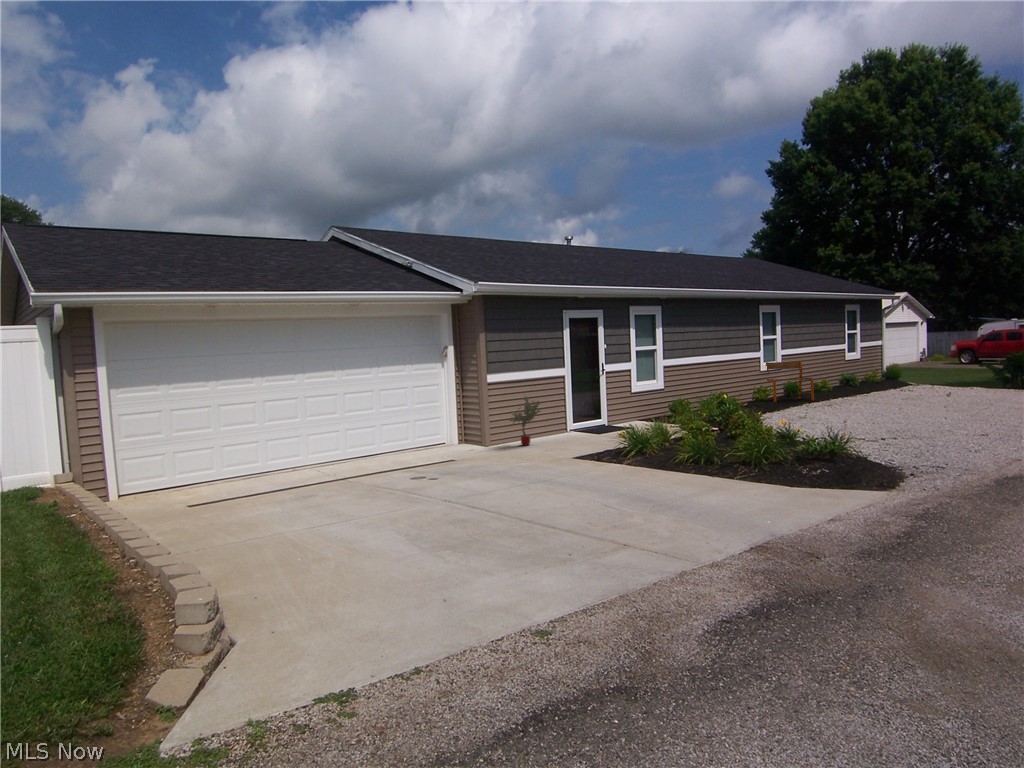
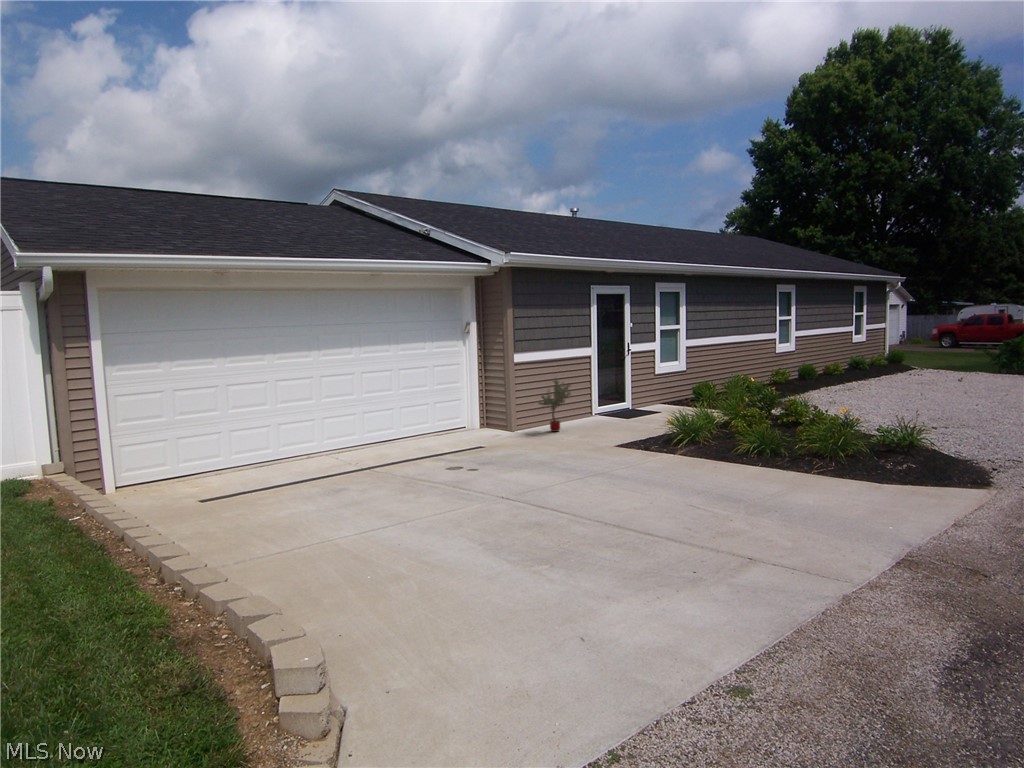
bench: present [766,361,814,402] -> none [777,344,829,386]

